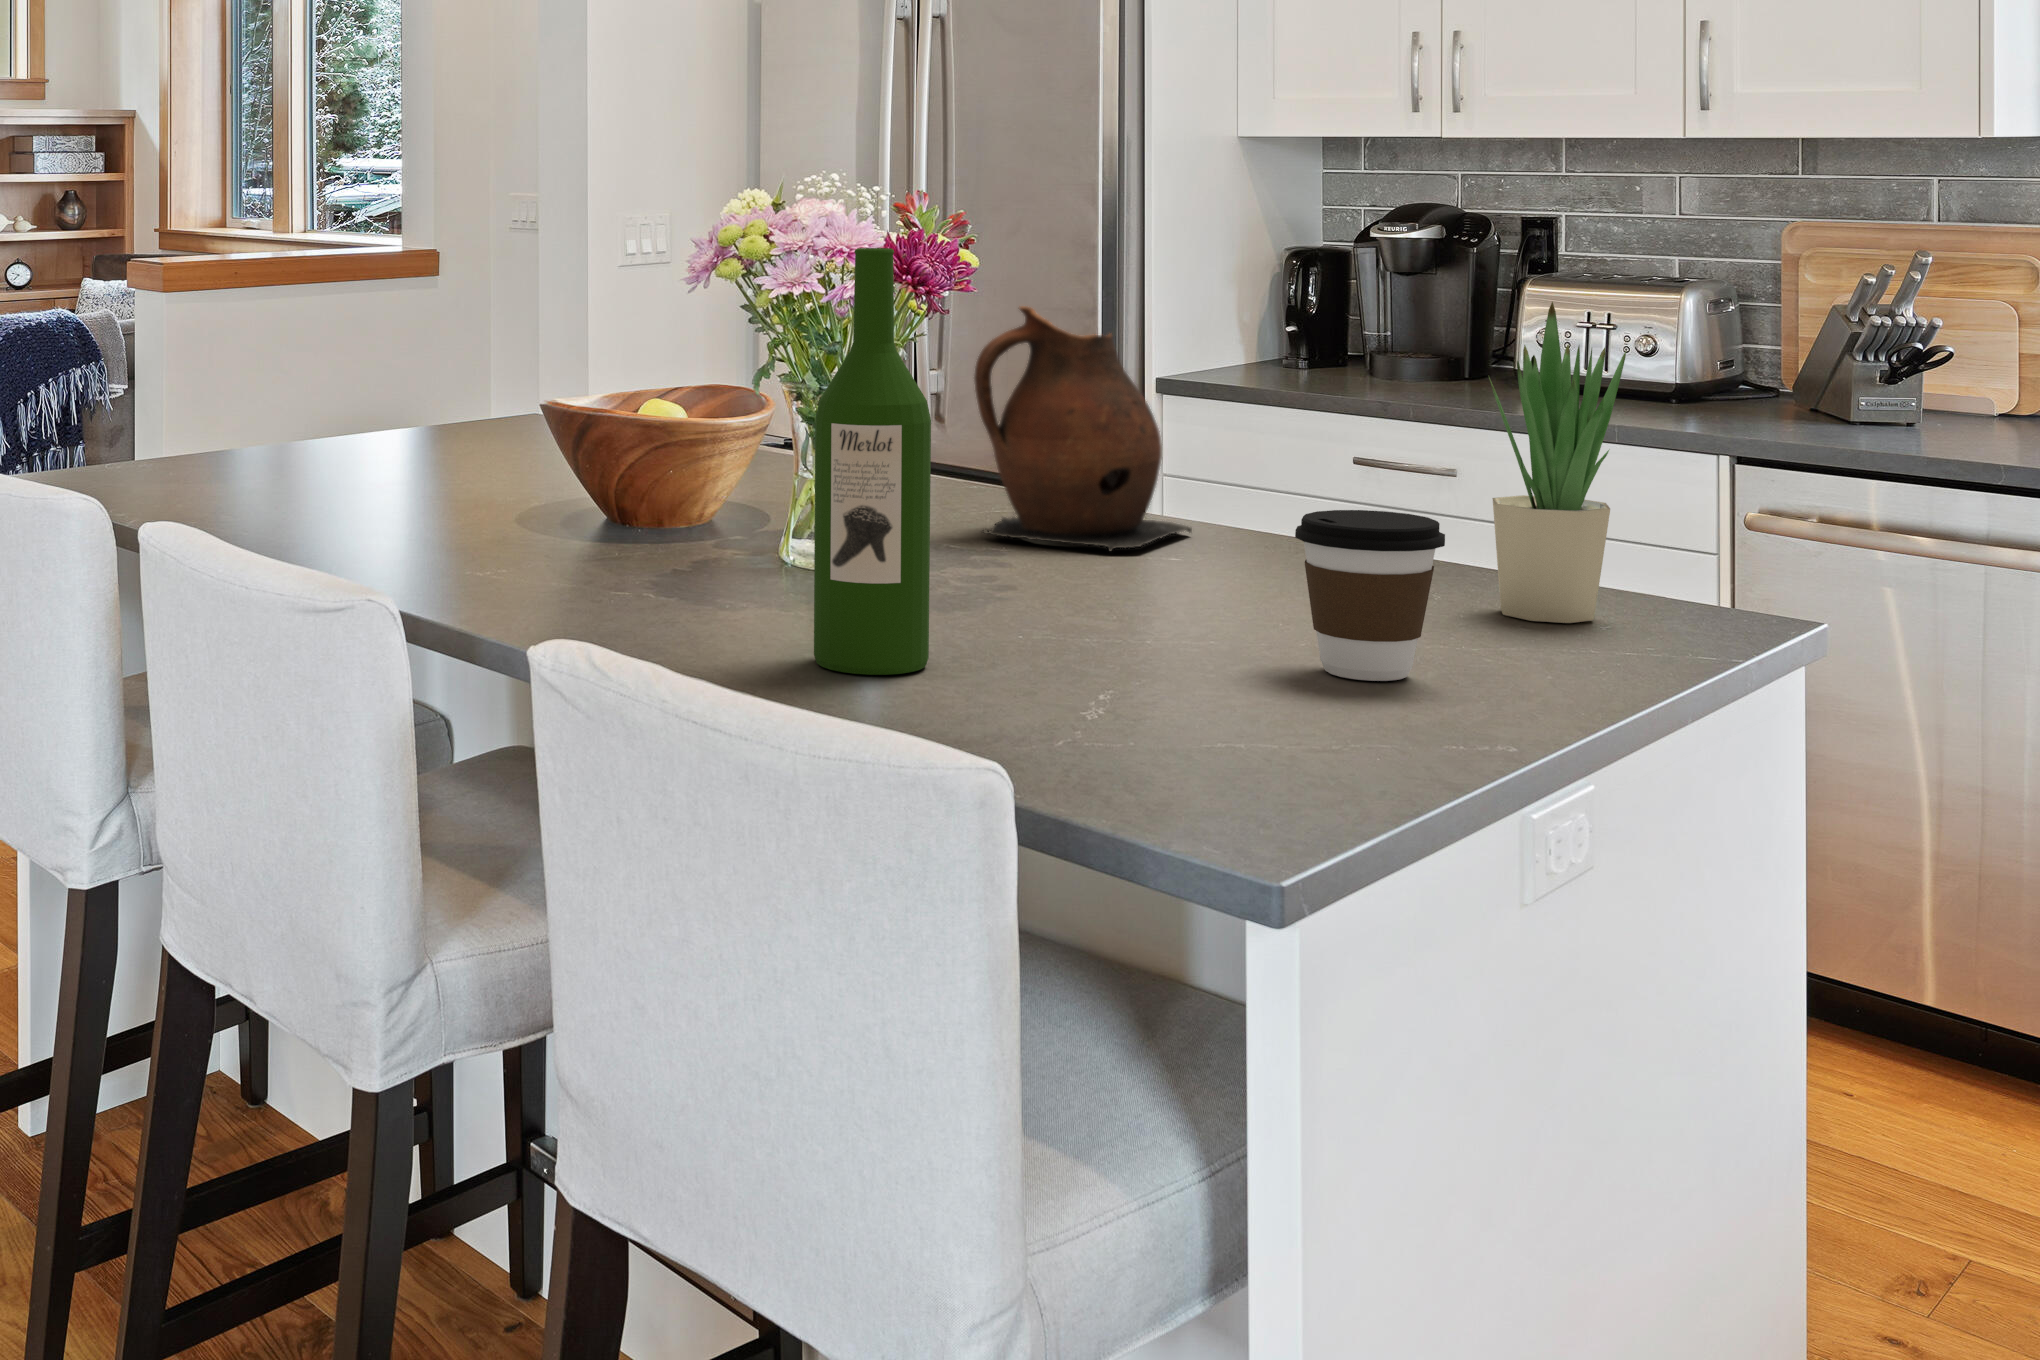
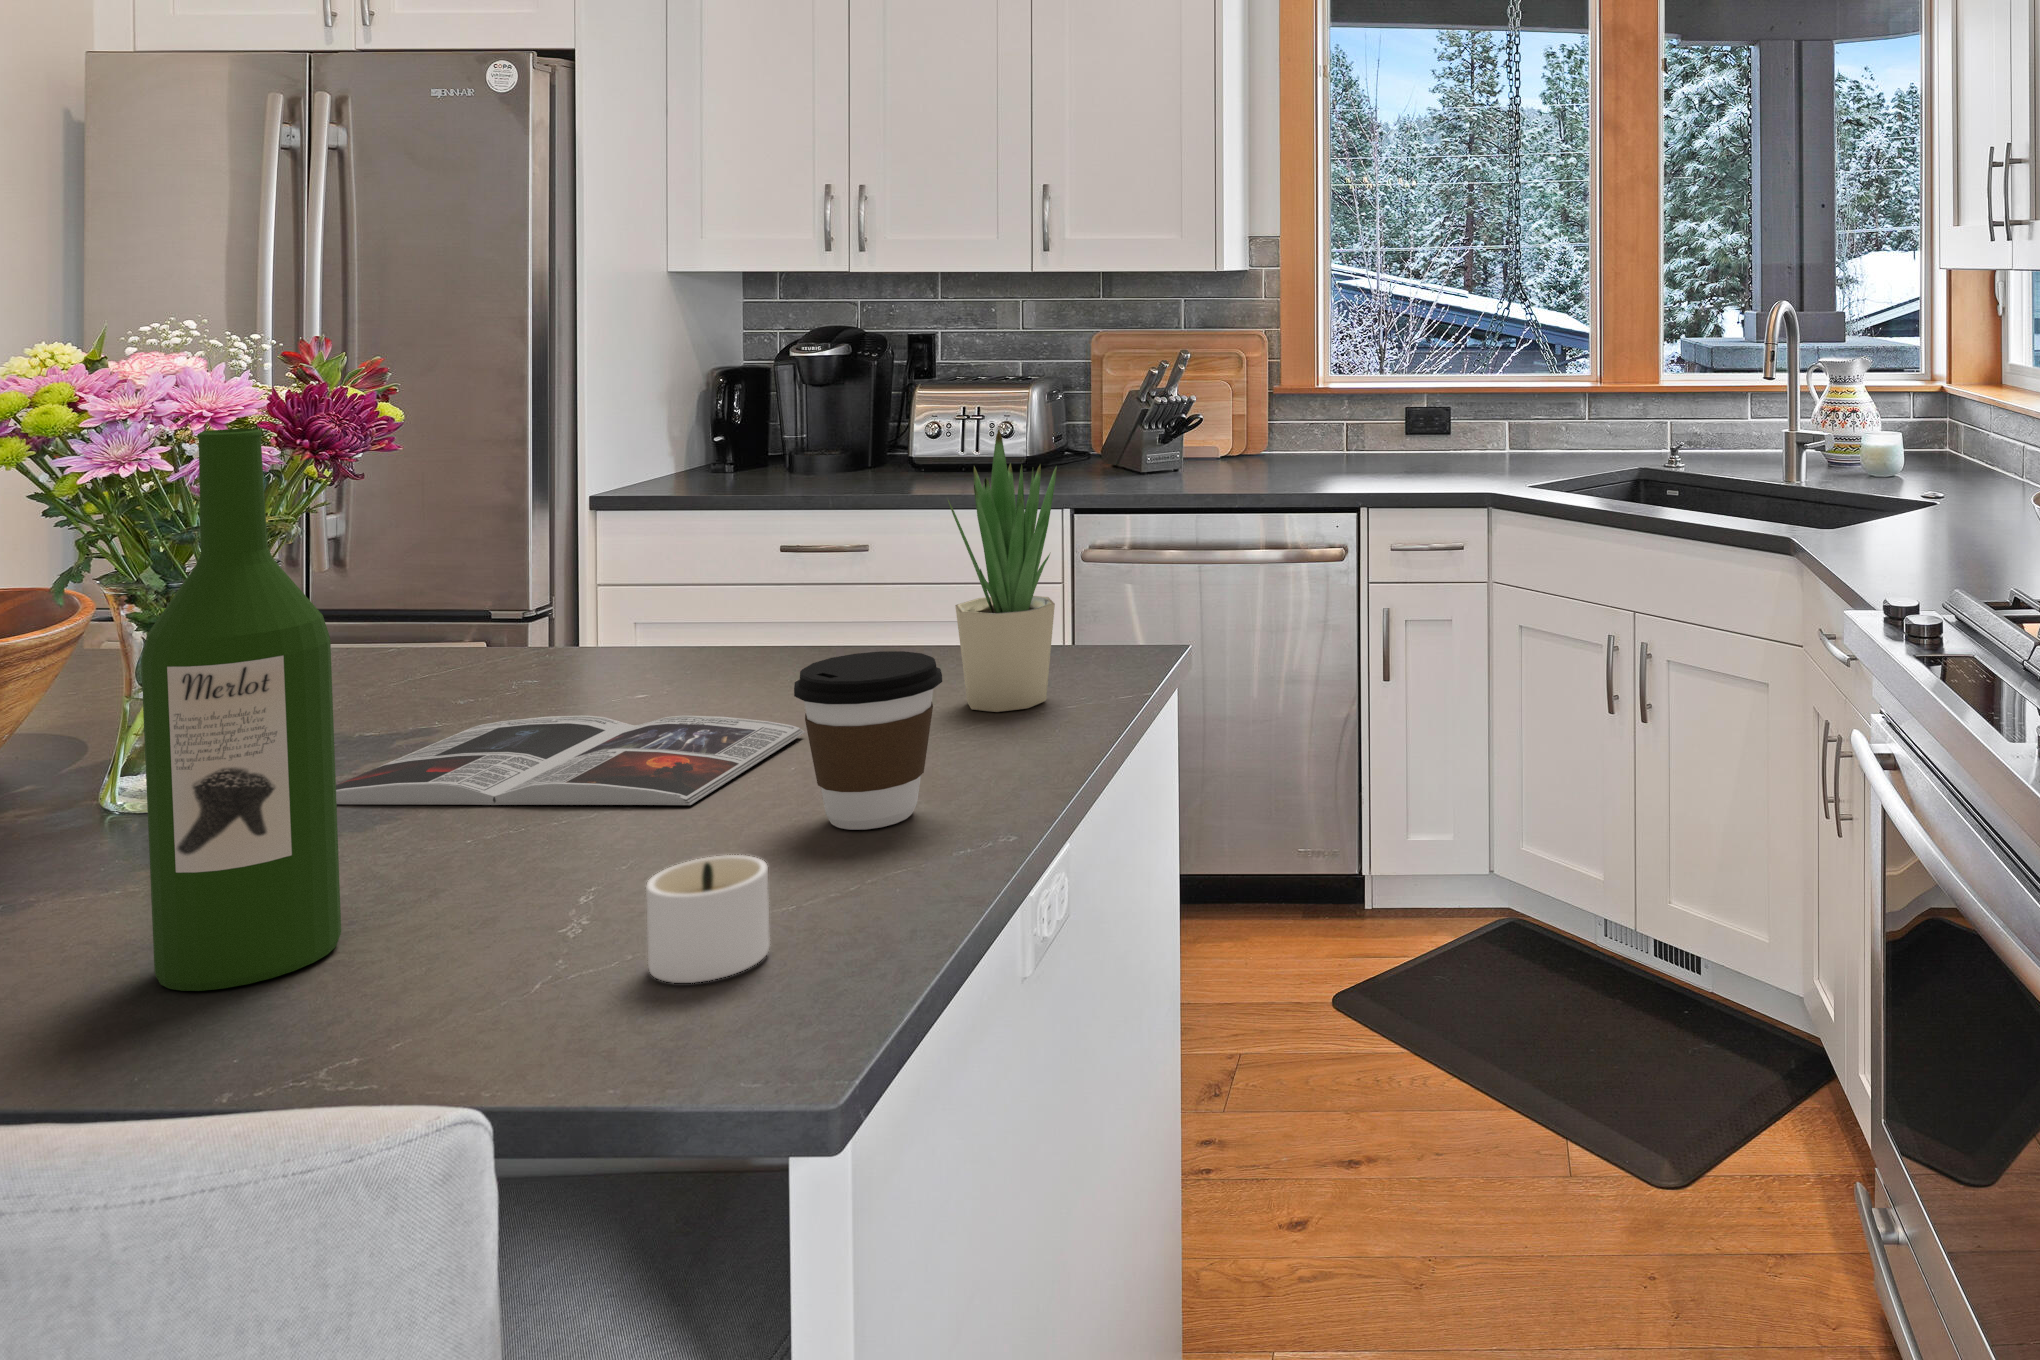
ceramic pitcher: present [974,306,1192,551] -> none [397,452,659,704]
magazine: none [897,554,1319,636] -> present [336,715,805,805]
candle: none [1146,642,1298,741] -> present [646,855,770,983]

